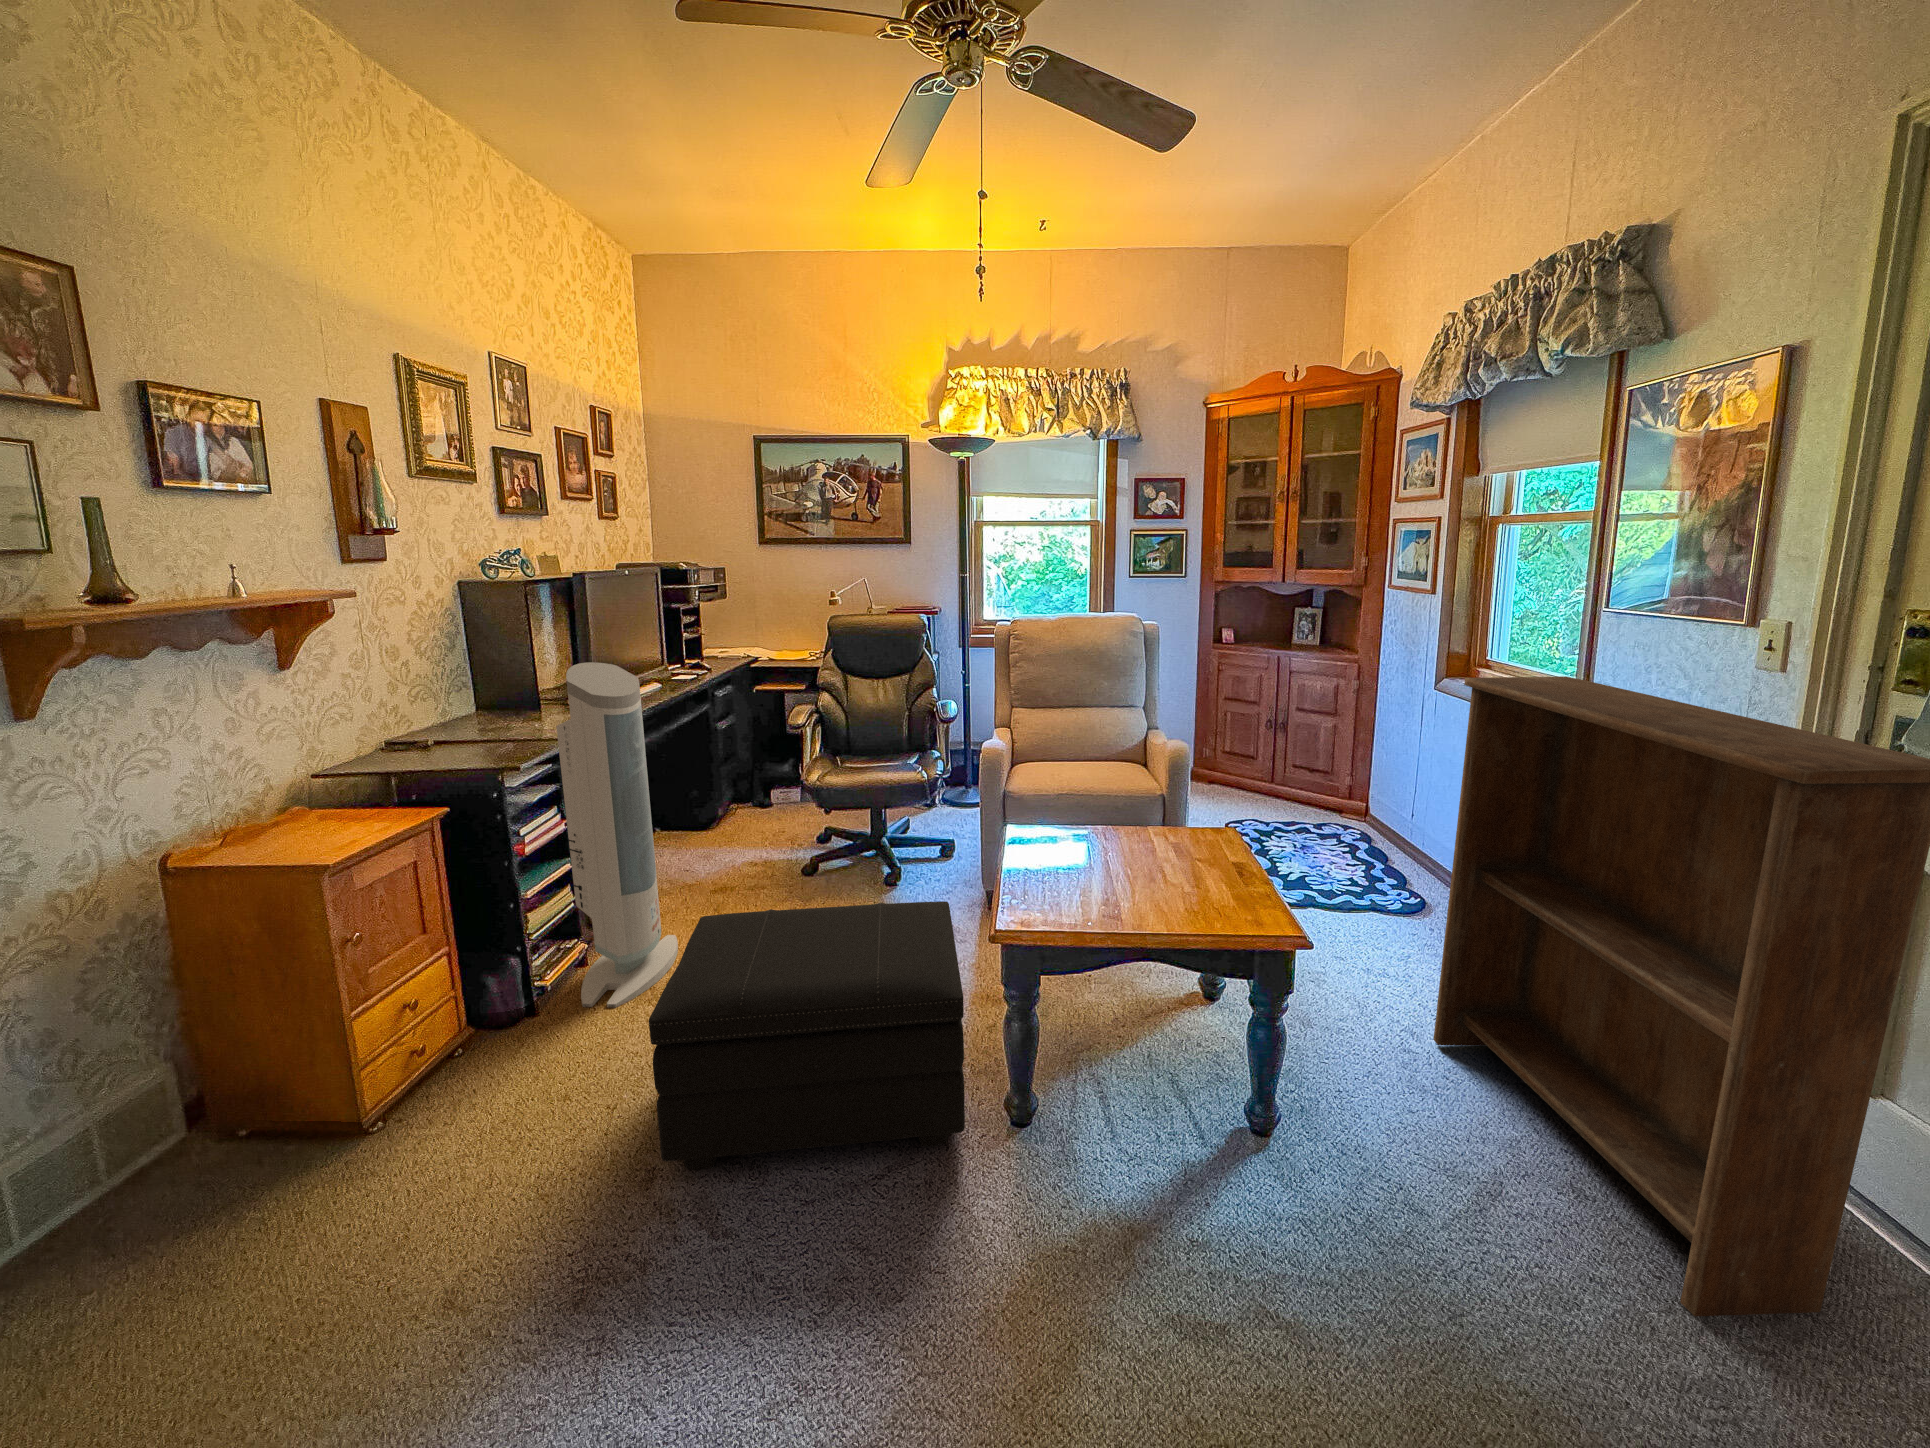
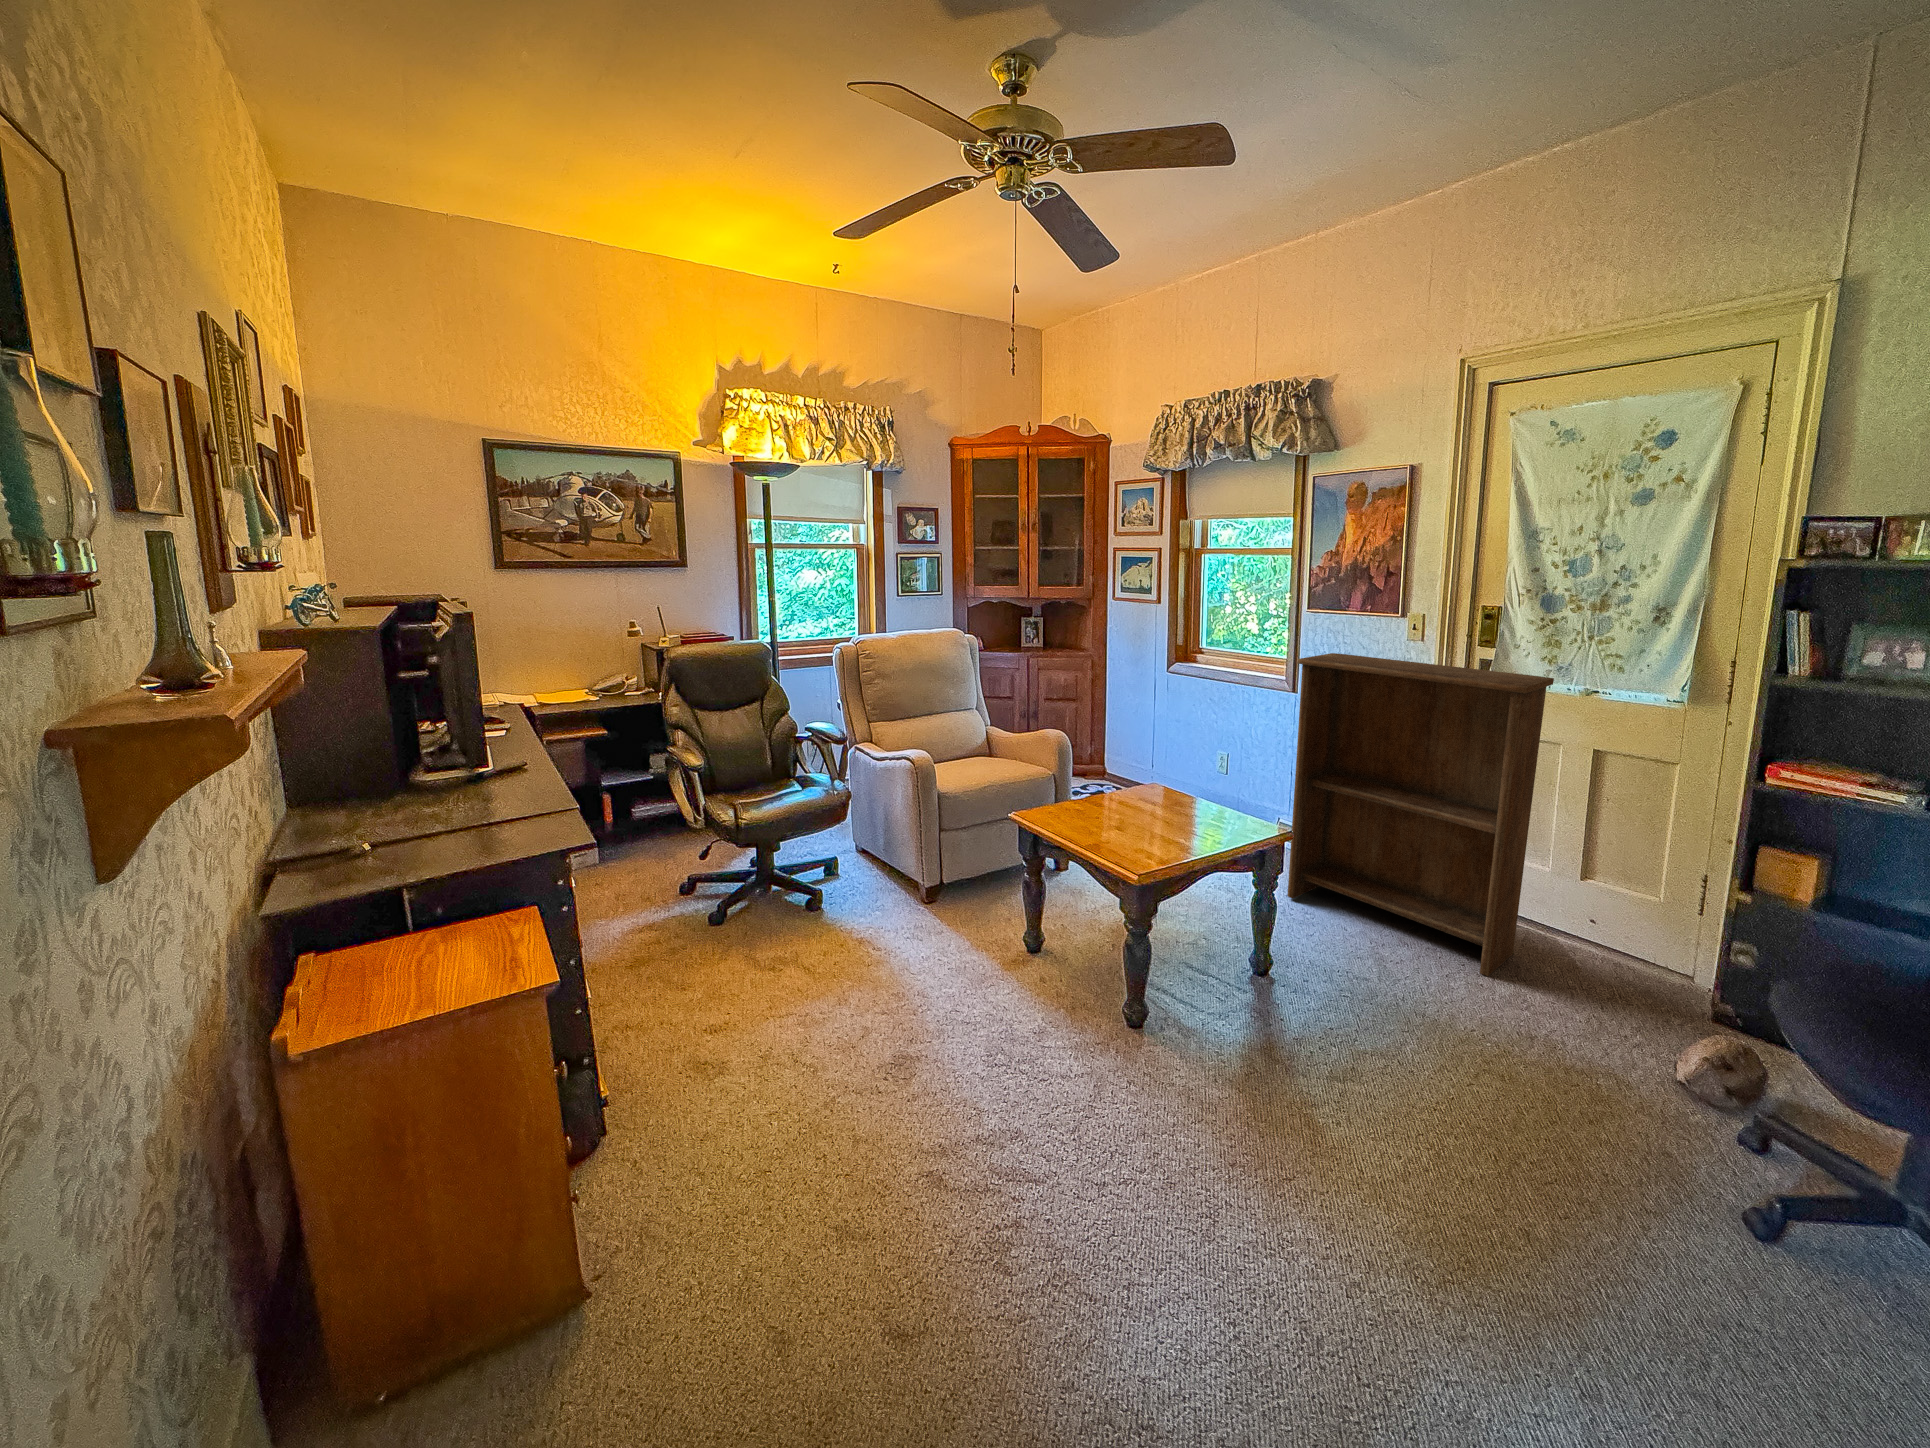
air purifier: present [556,662,678,1008] -> none [552,730,690,1147]
footstool: present [649,901,965,1170] -> none [837,893,1139,1199]

